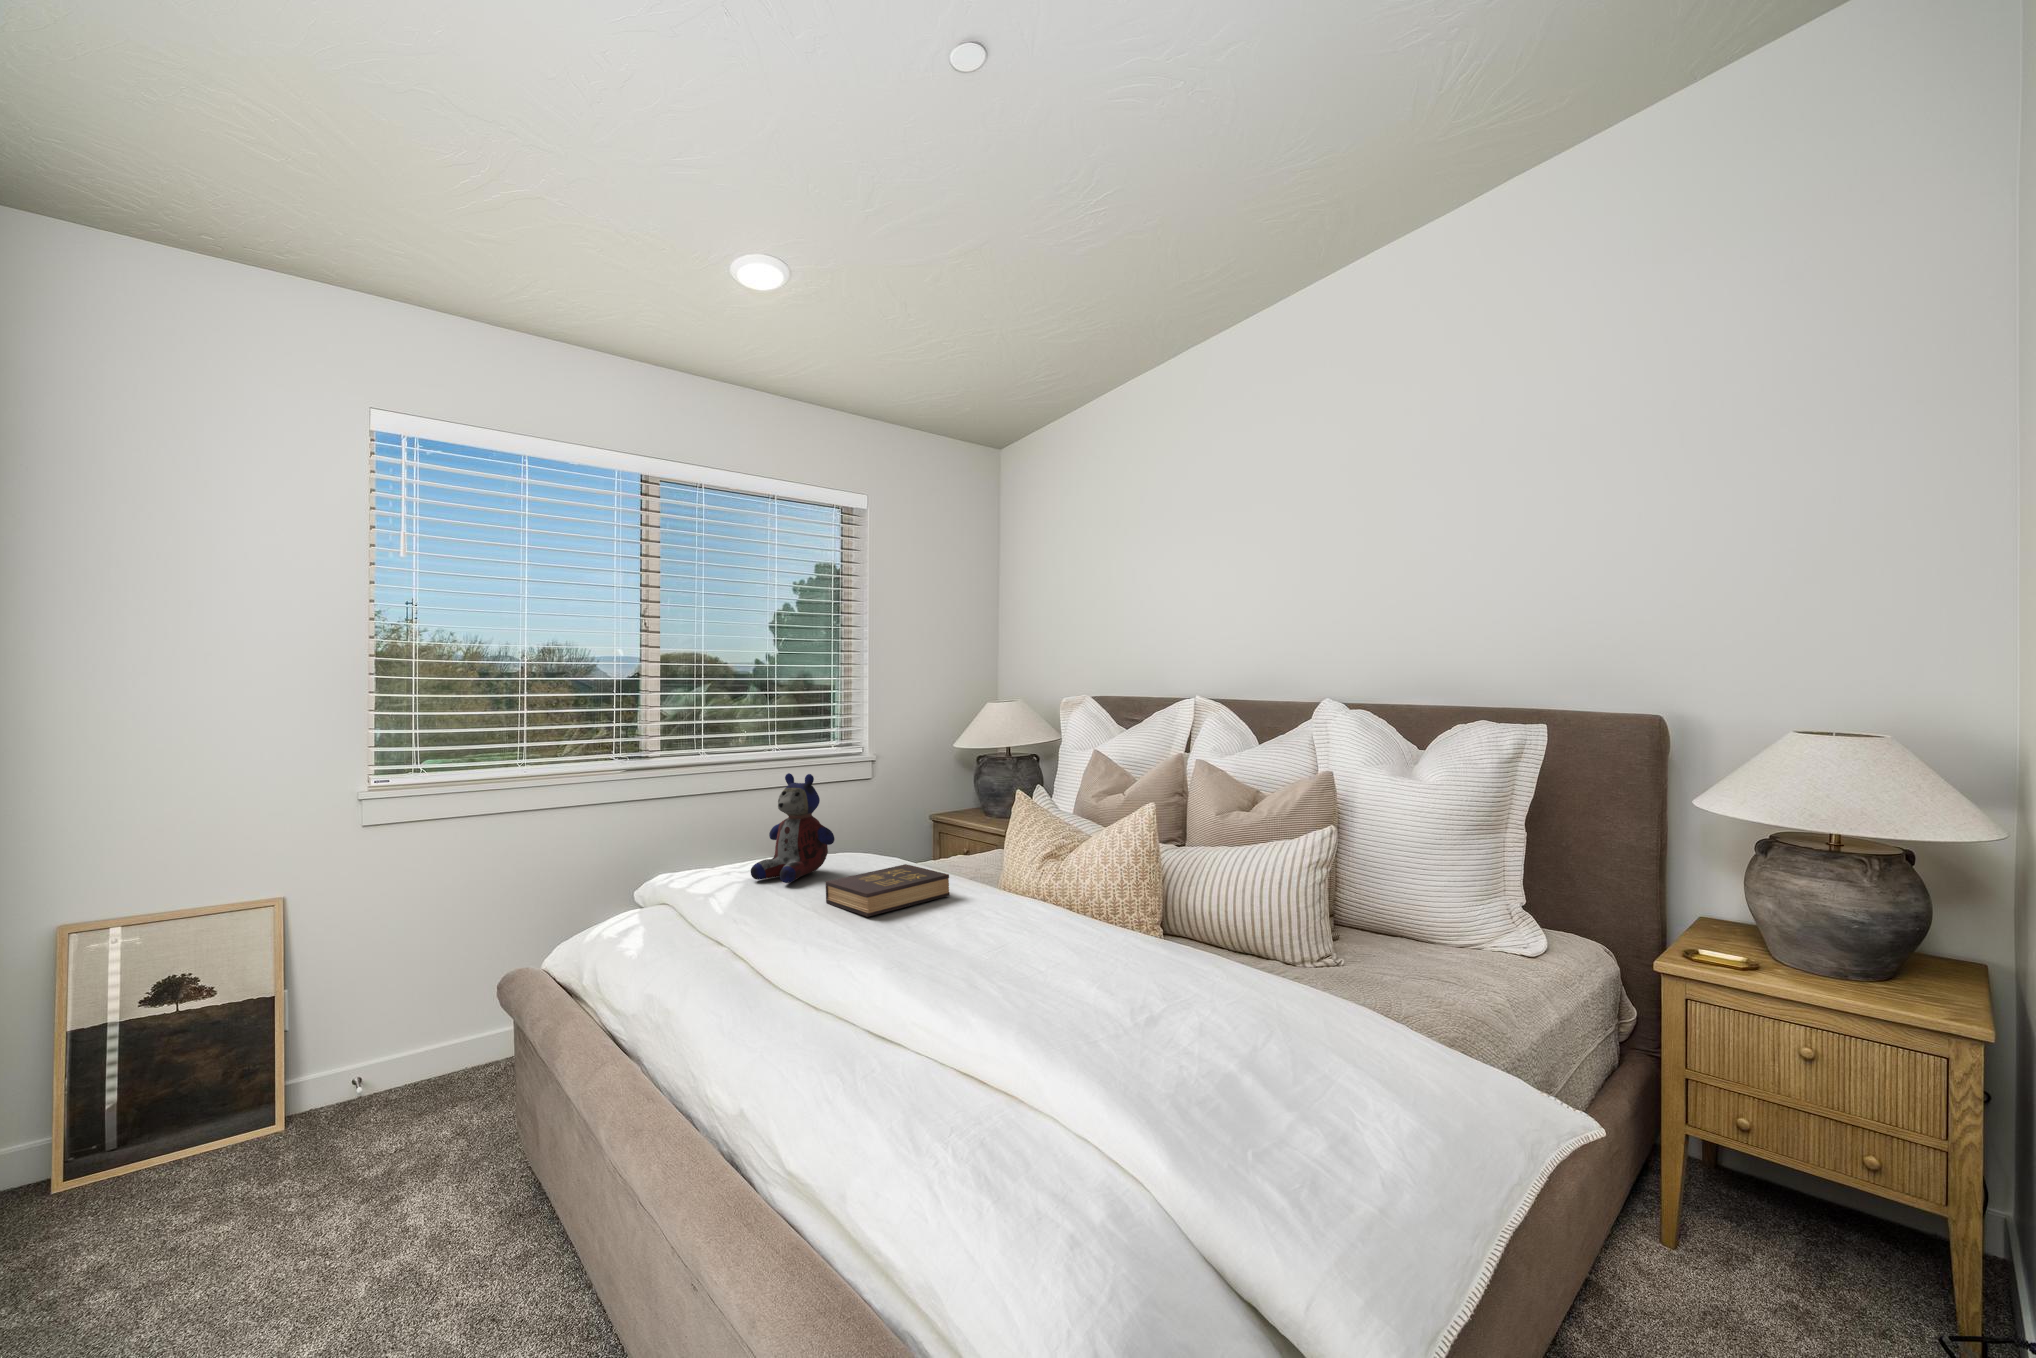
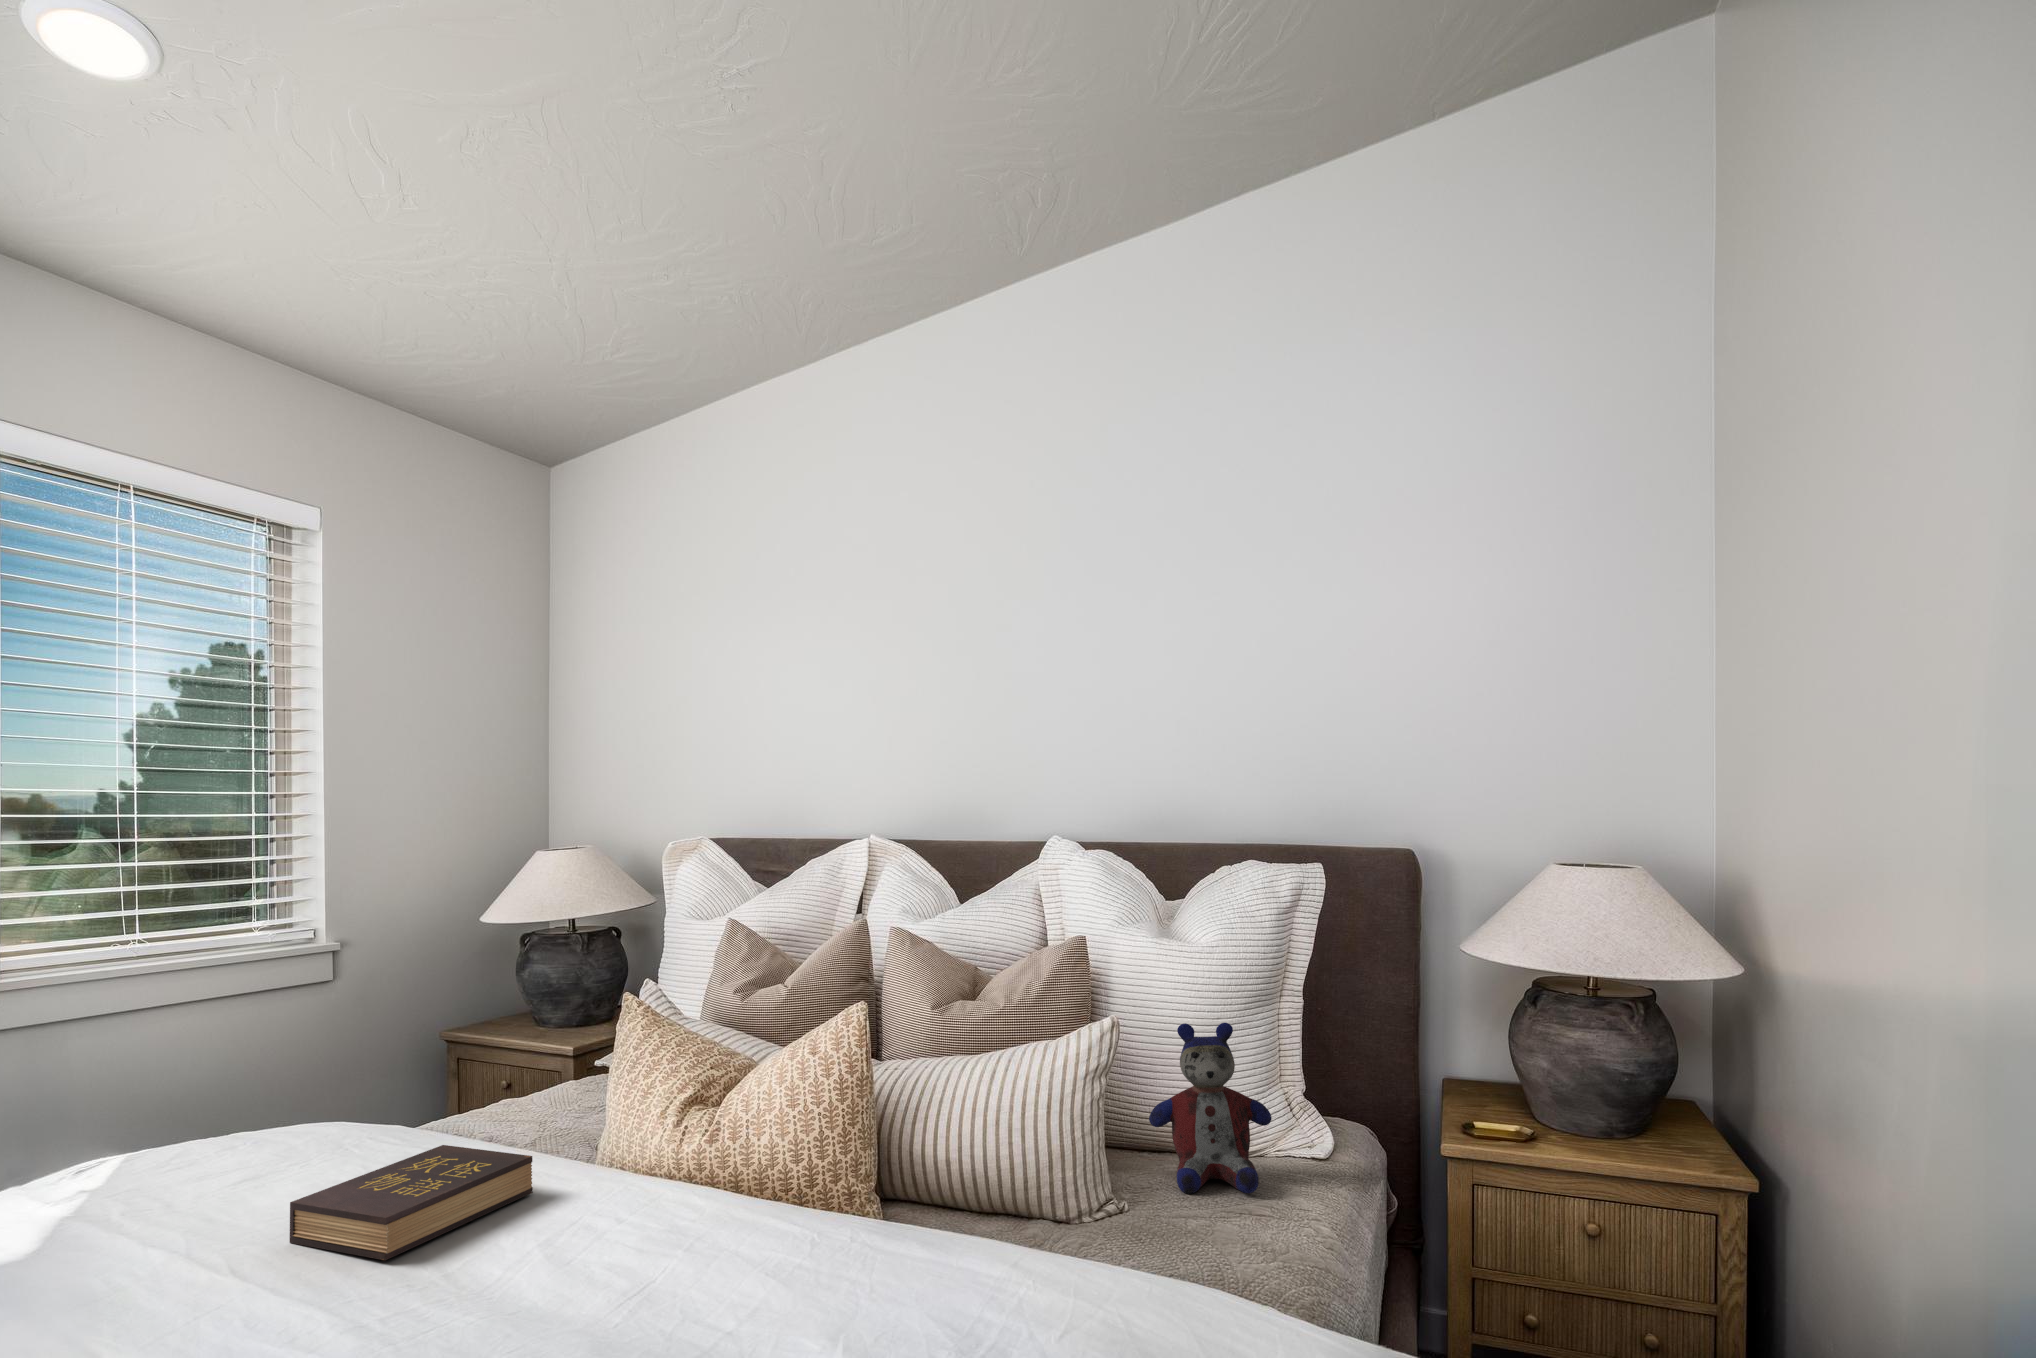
stuffed bear: present [751,773,835,883] -> present [1149,1023,1272,1194]

